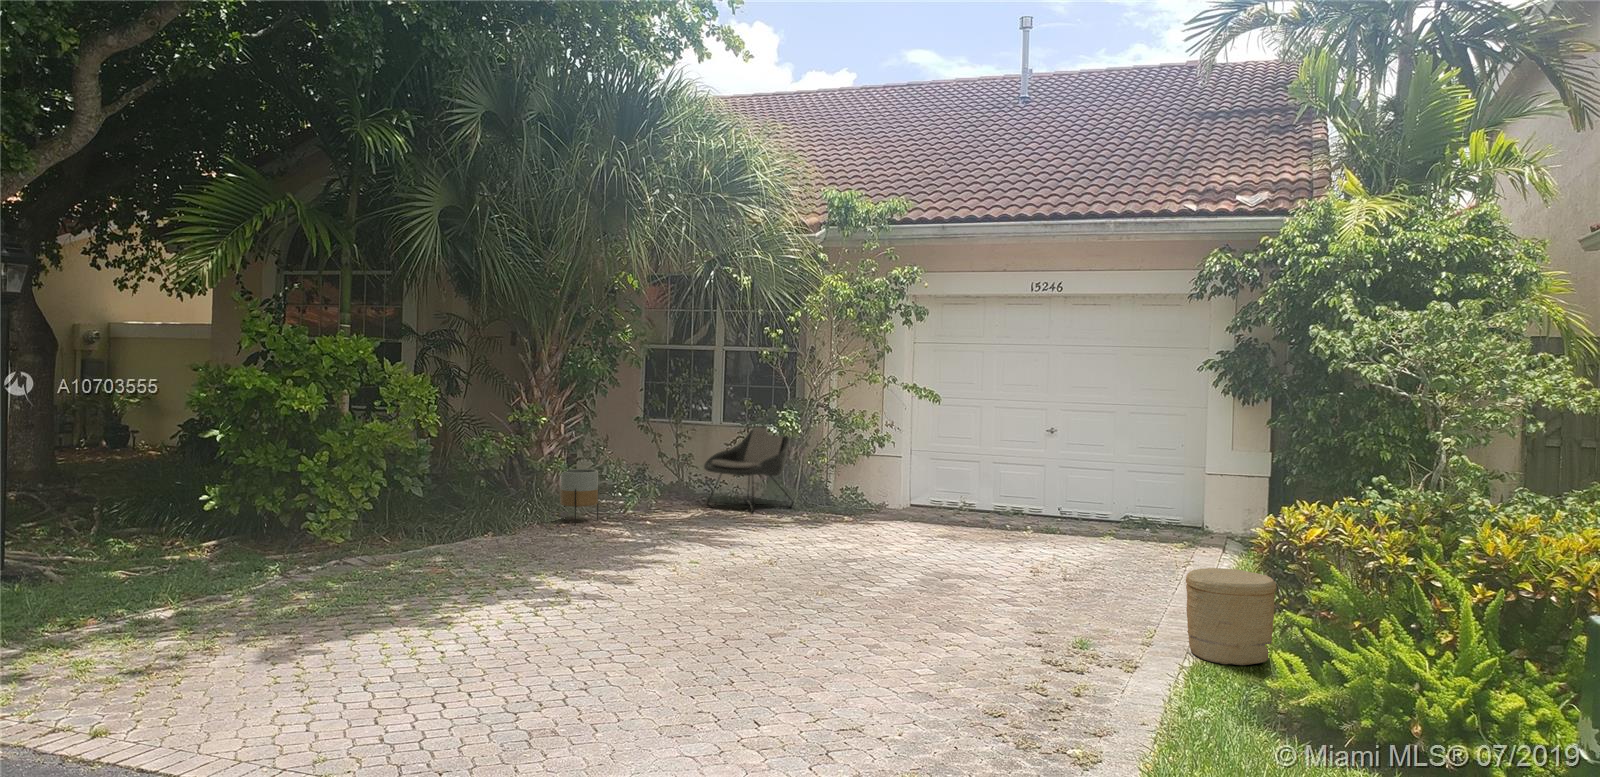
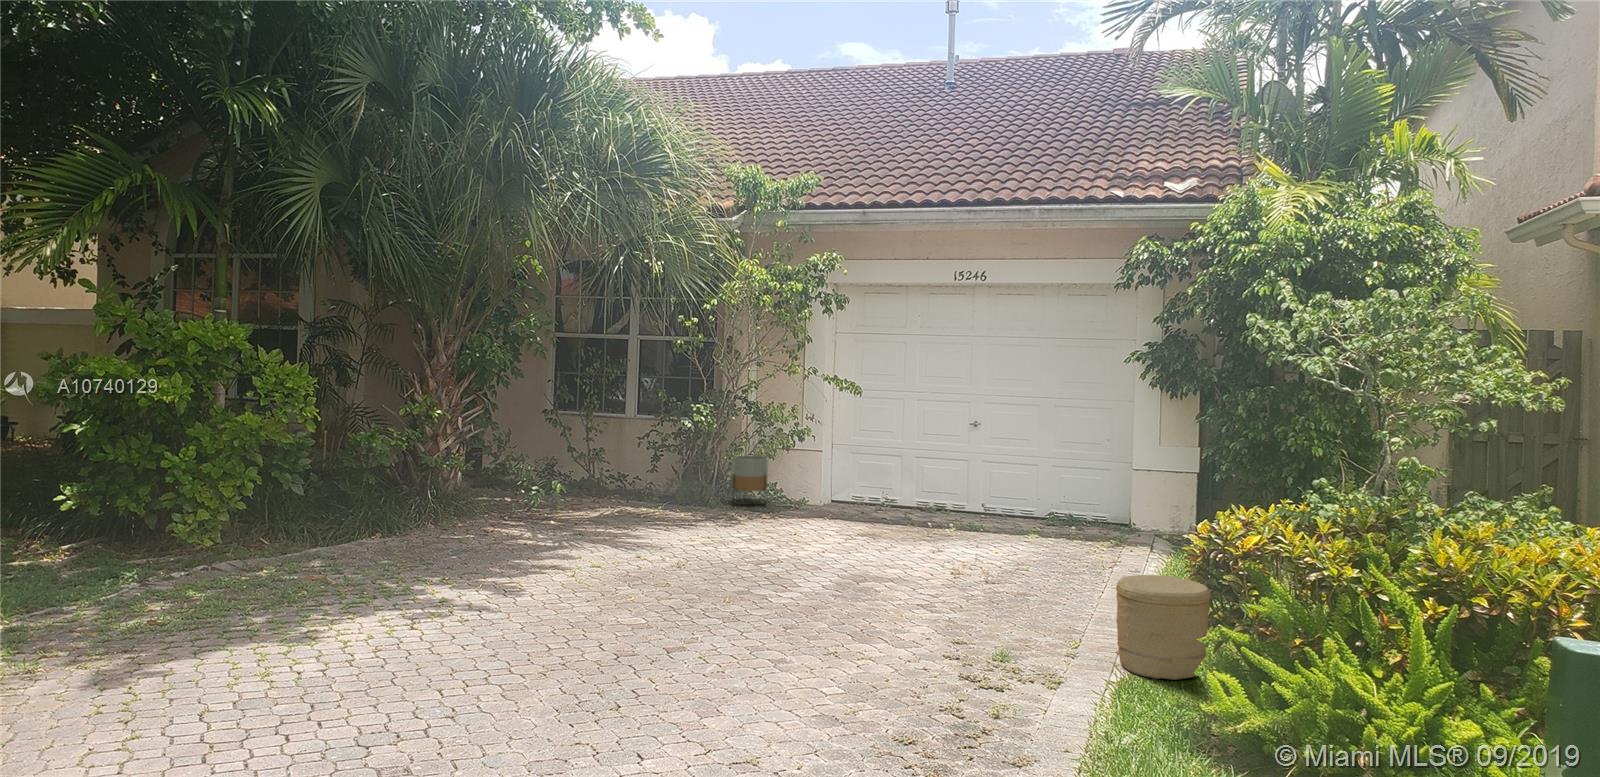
lounge chair: present [704,425,794,513] -> none [615,417,711,510]
planter: present [560,469,598,524] -> present [732,456,768,492]

